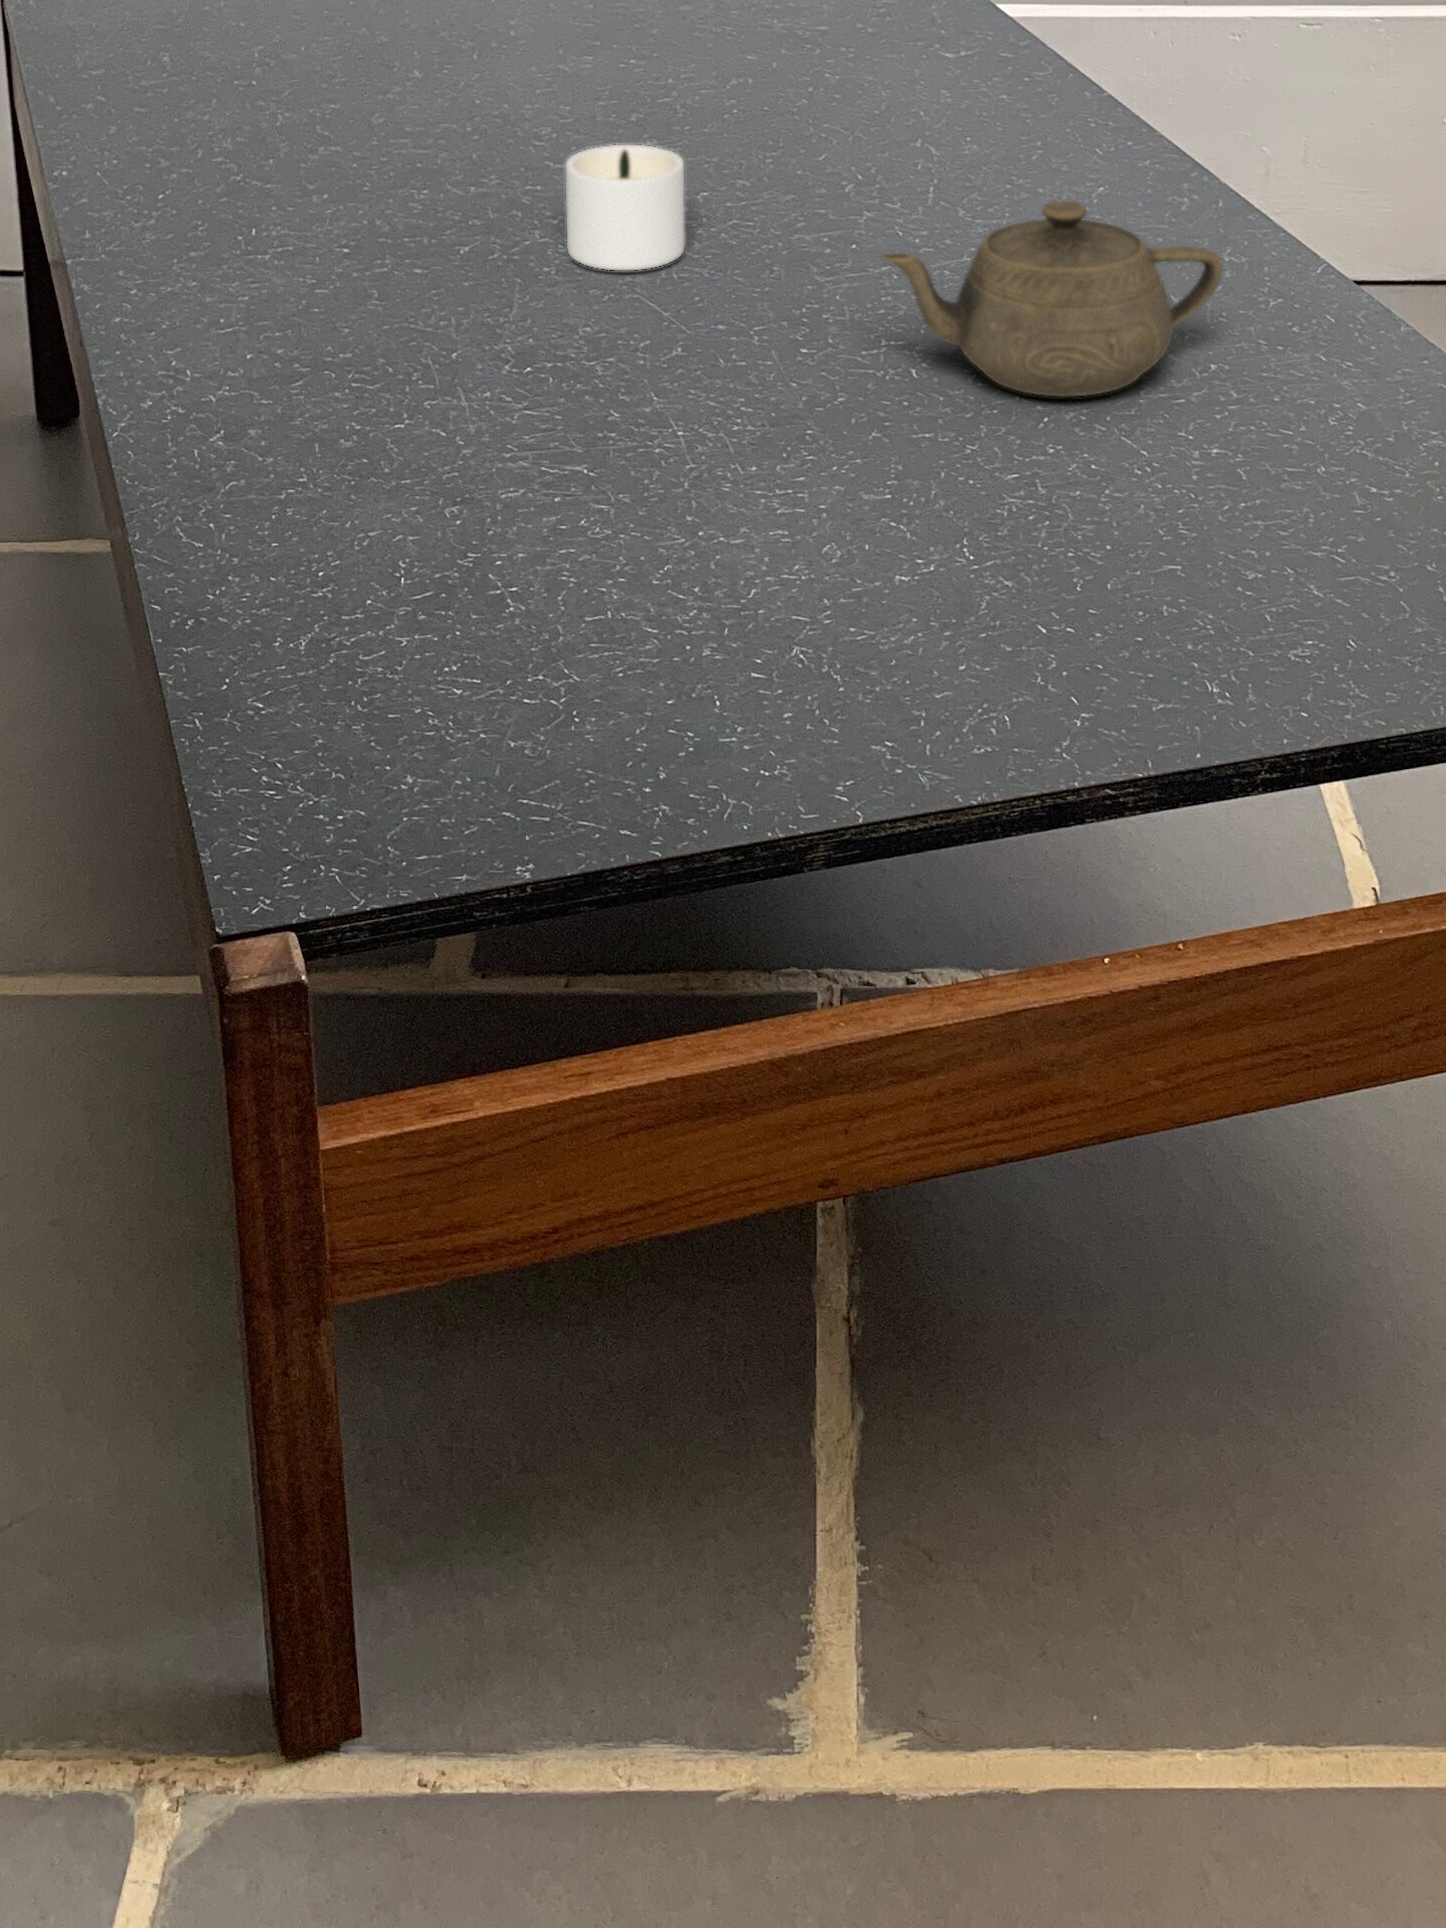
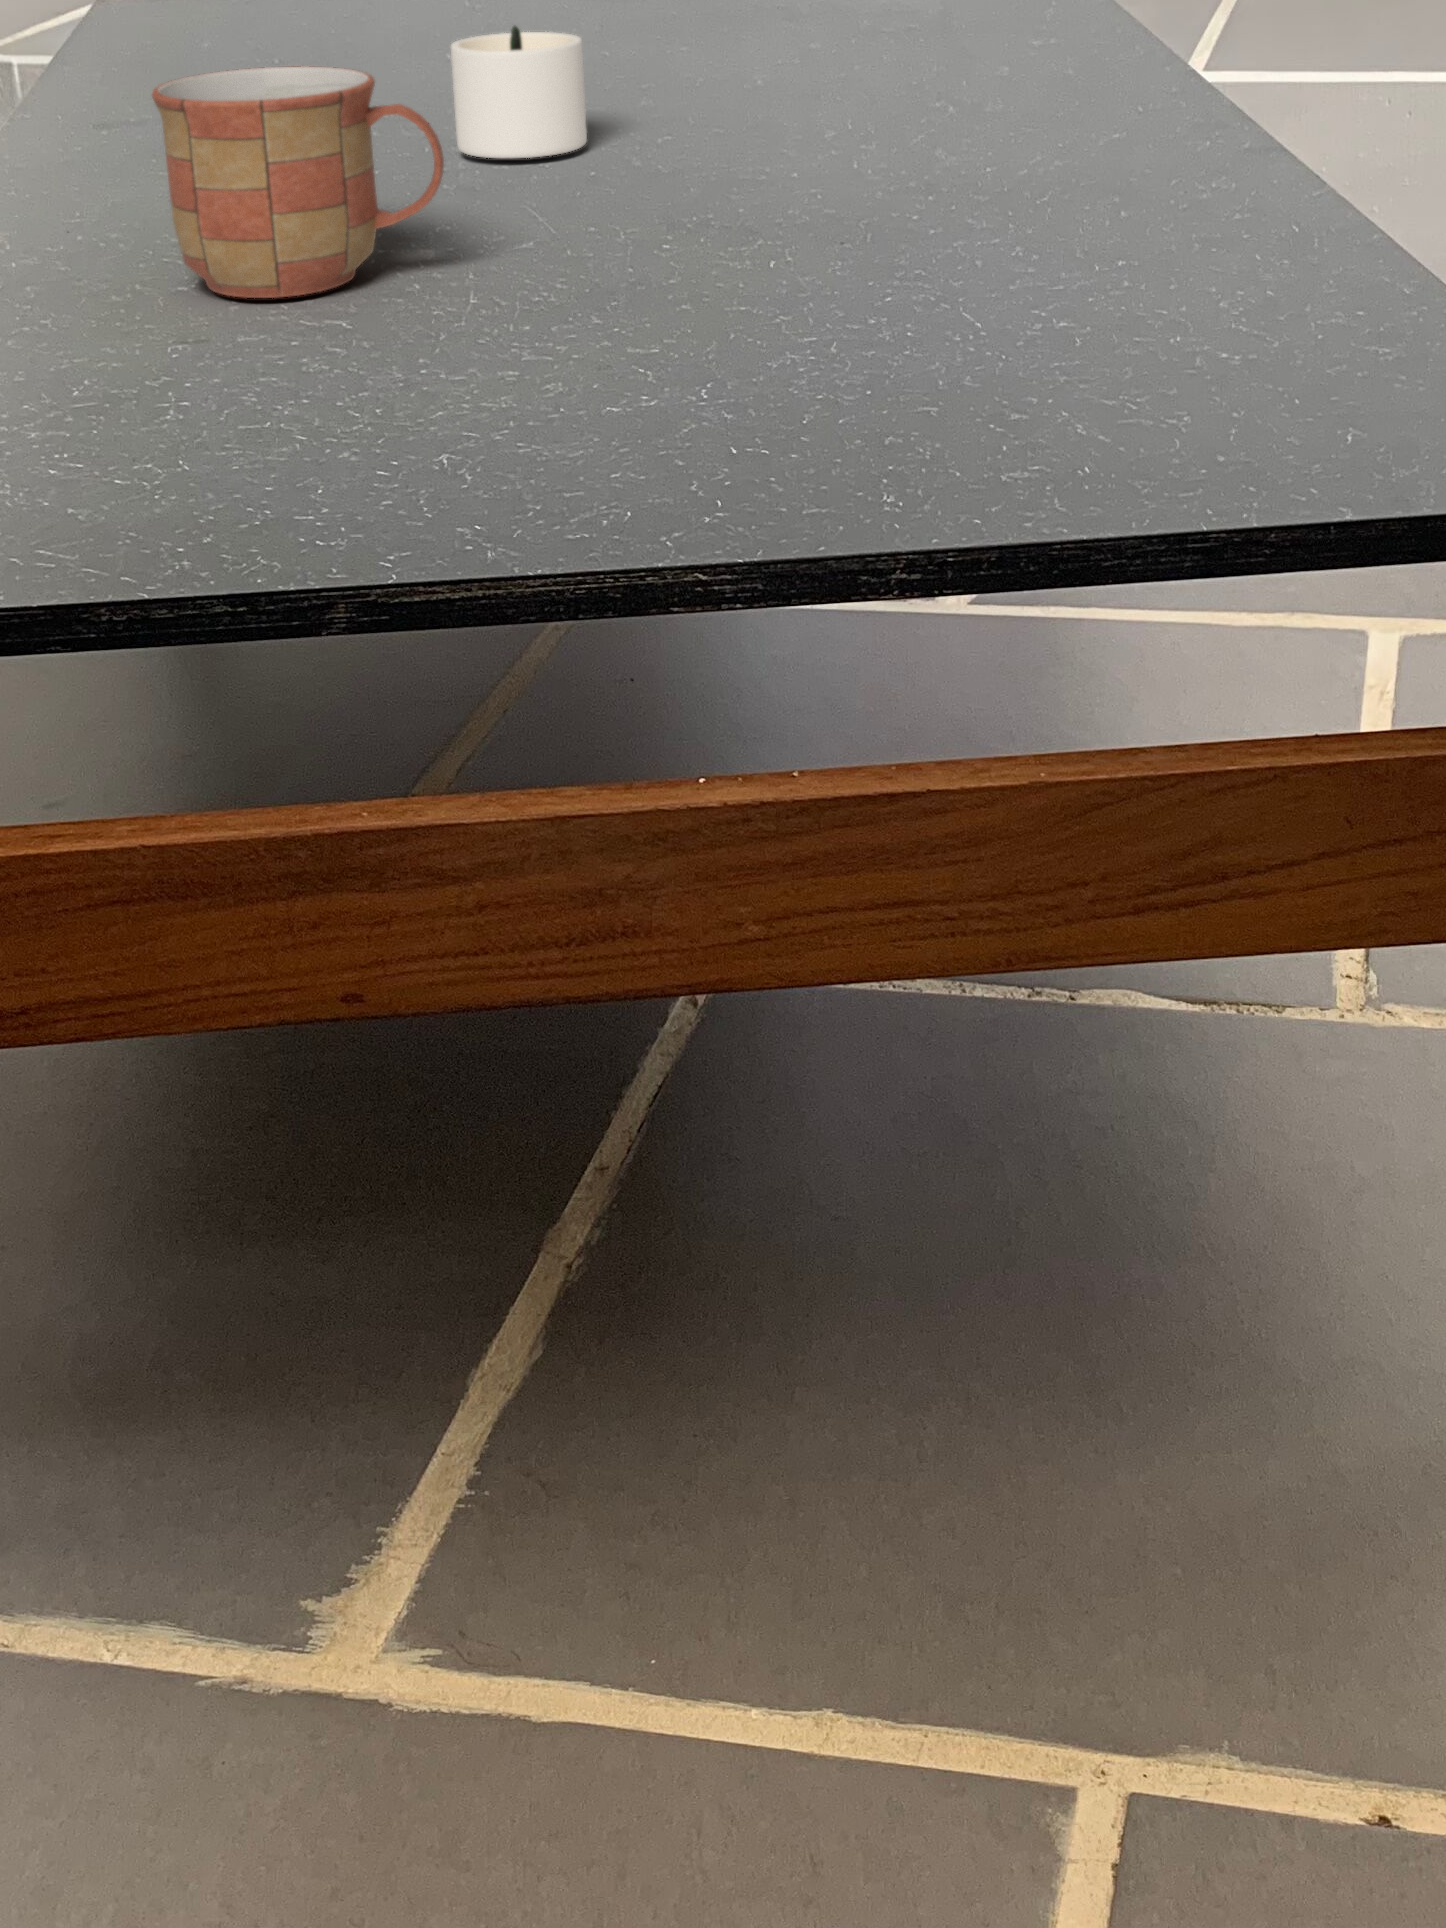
teapot: present [880,200,1222,396] -> none [692,22,1110,246]
mug: none [437,259,689,484] -> present [152,66,444,298]

